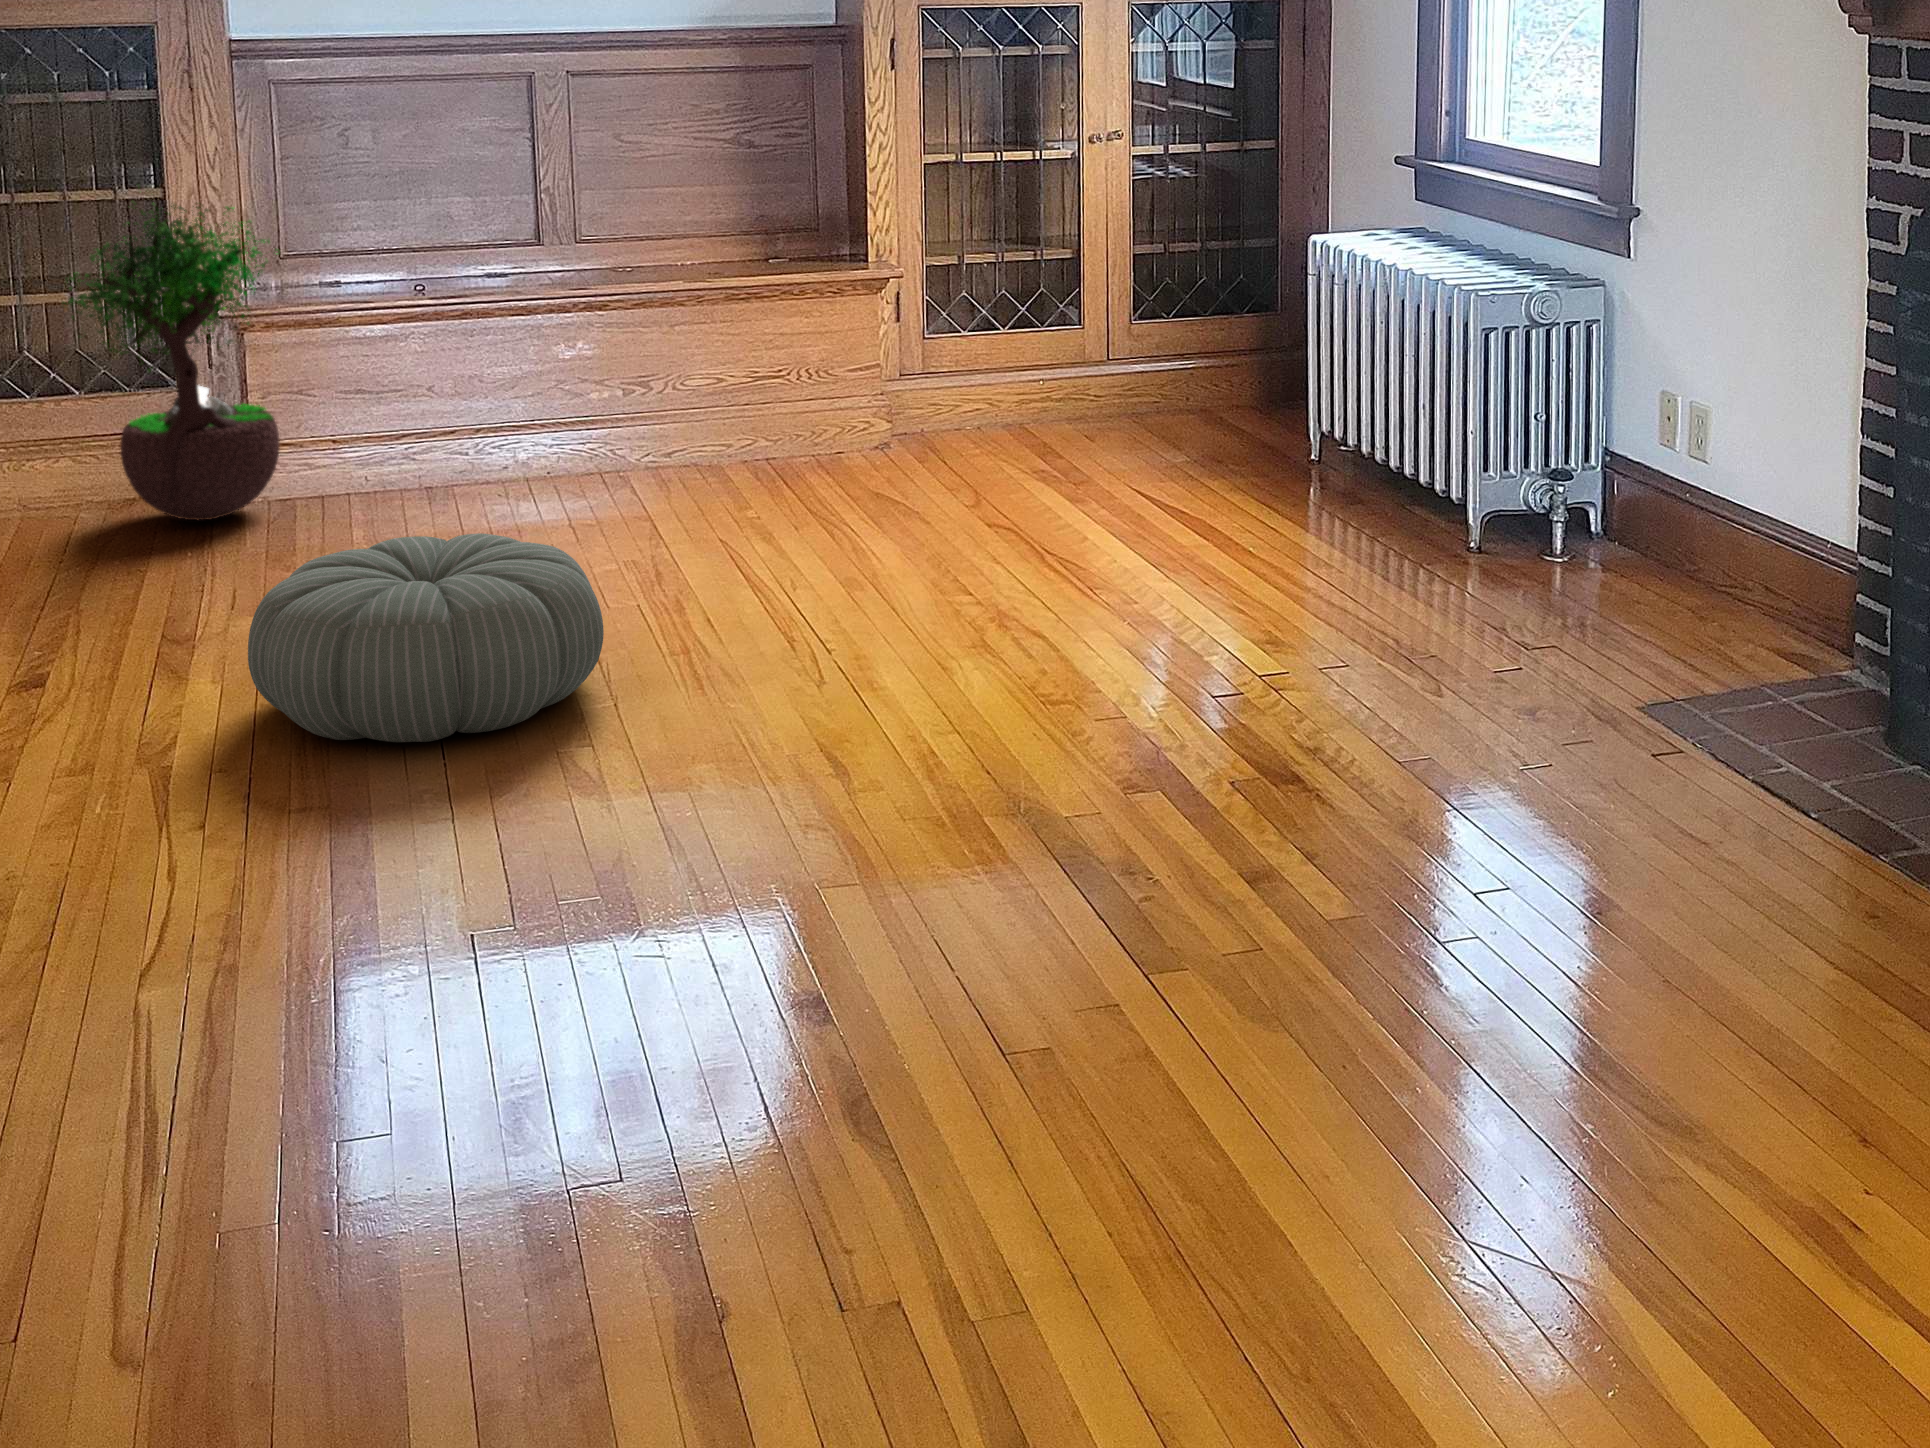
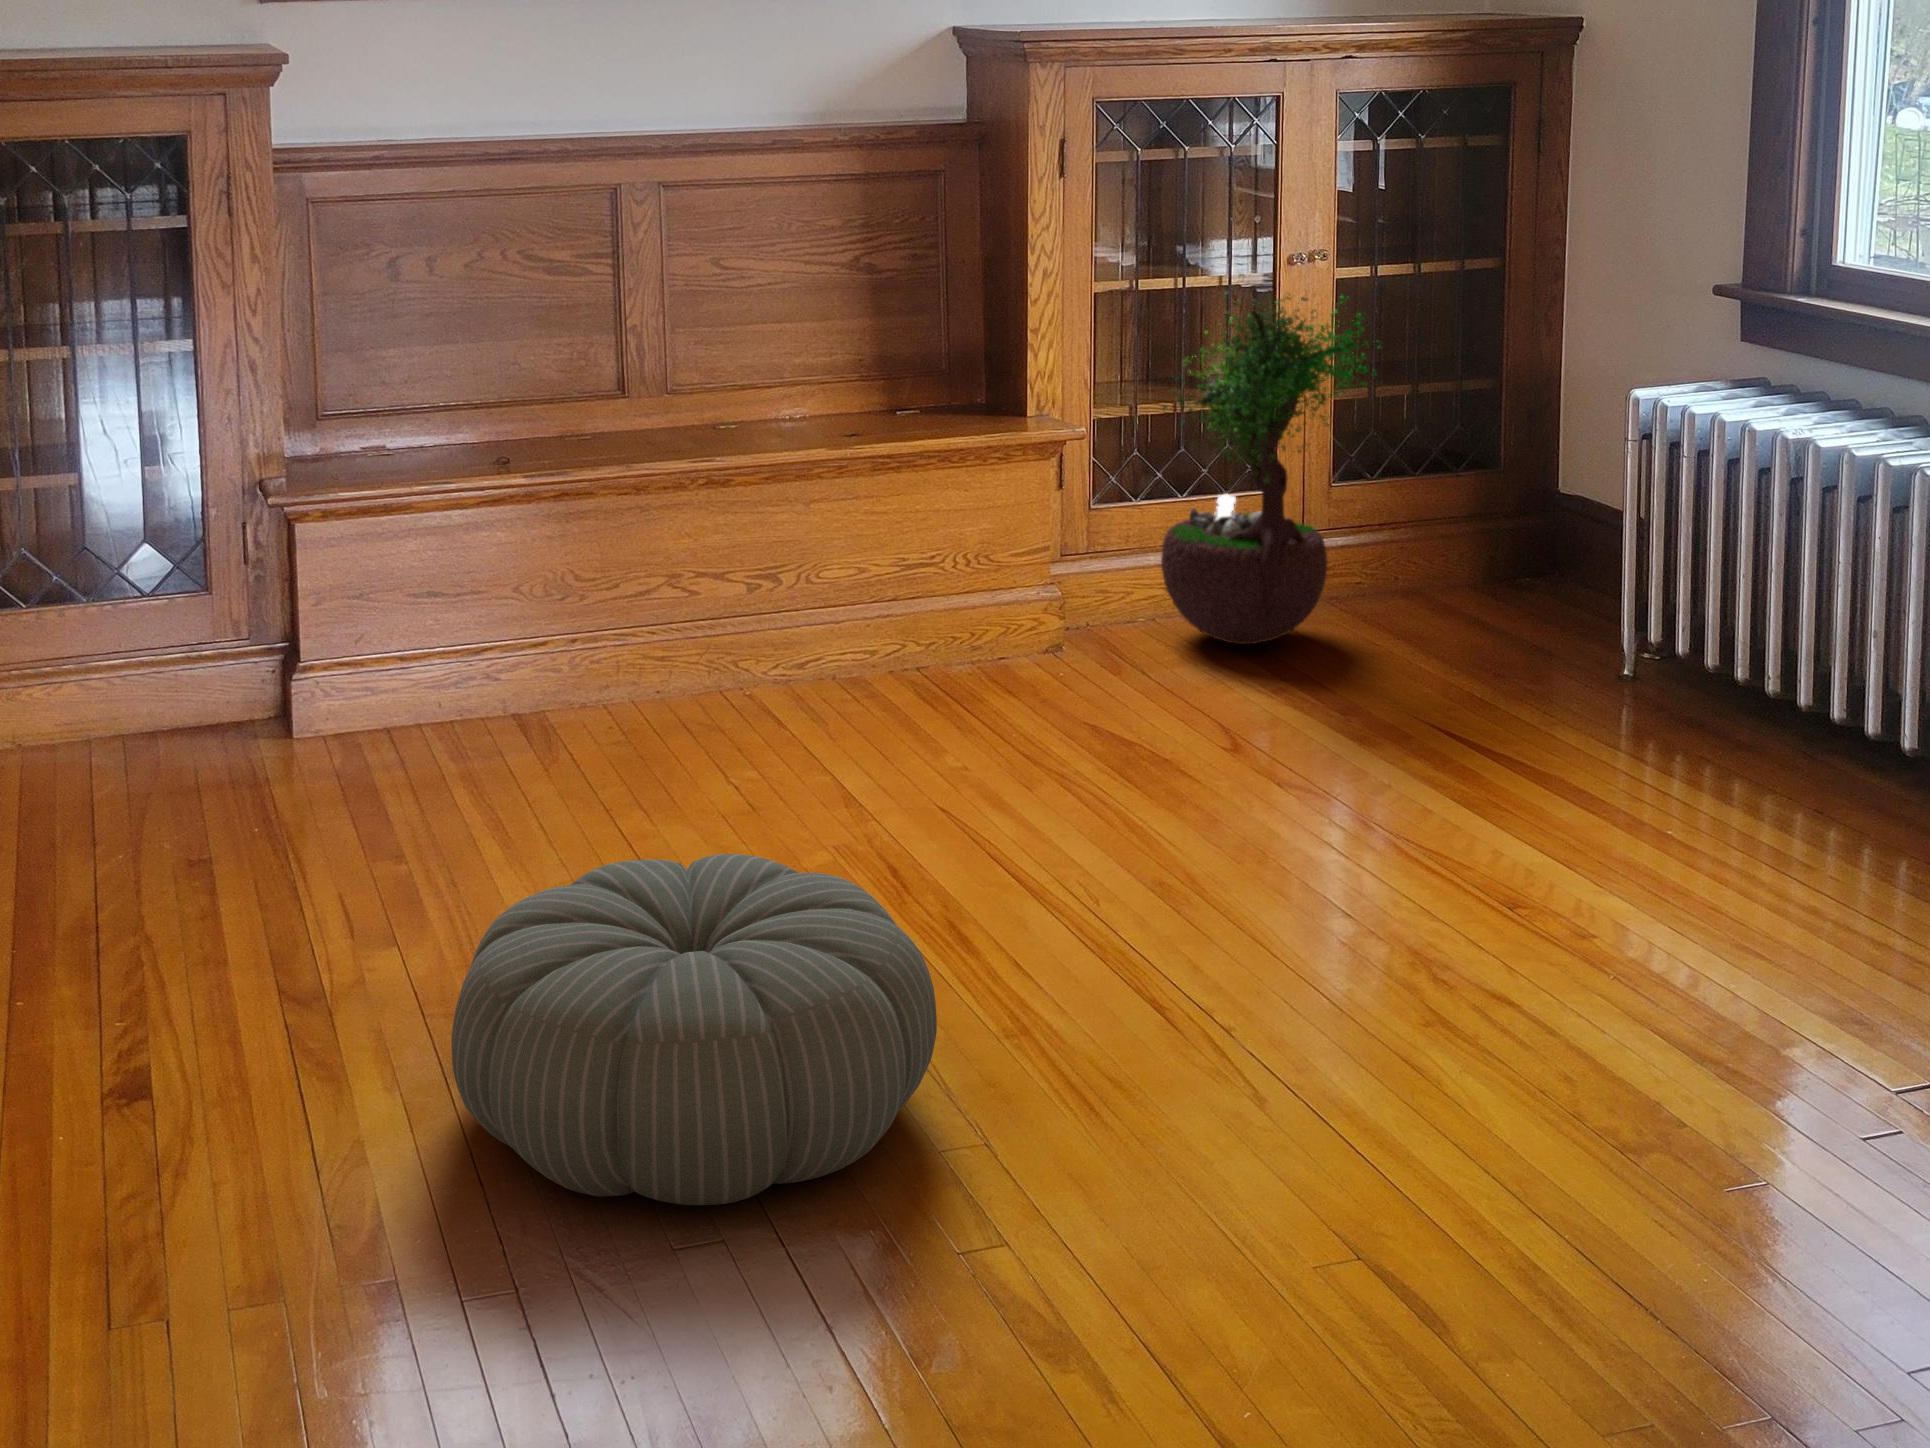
potted tree: present [63,184,280,520] -> present [1161,274,1381,644]

